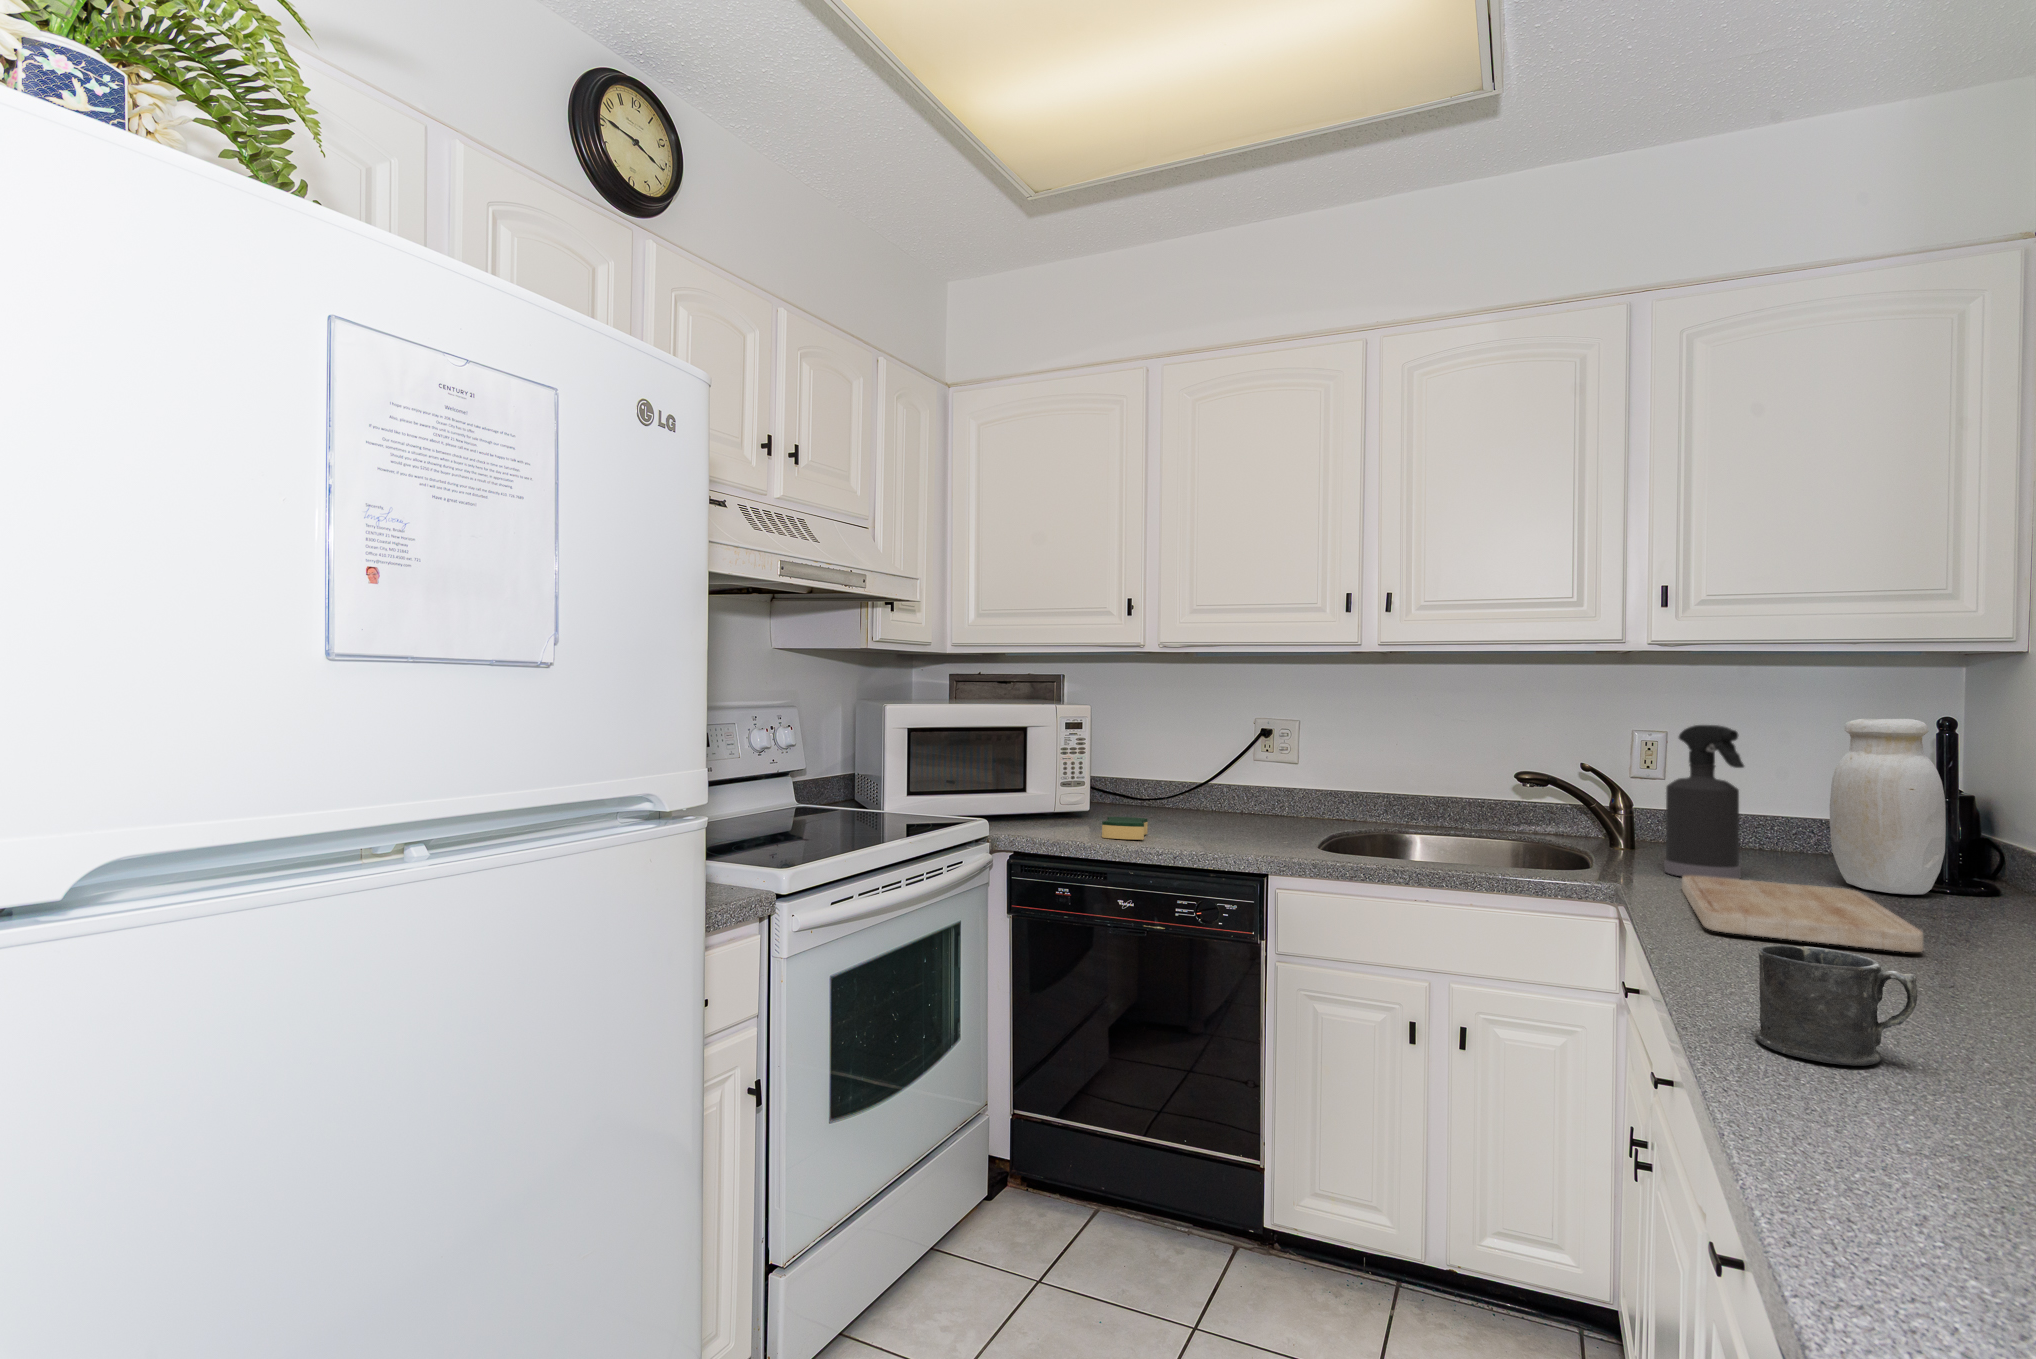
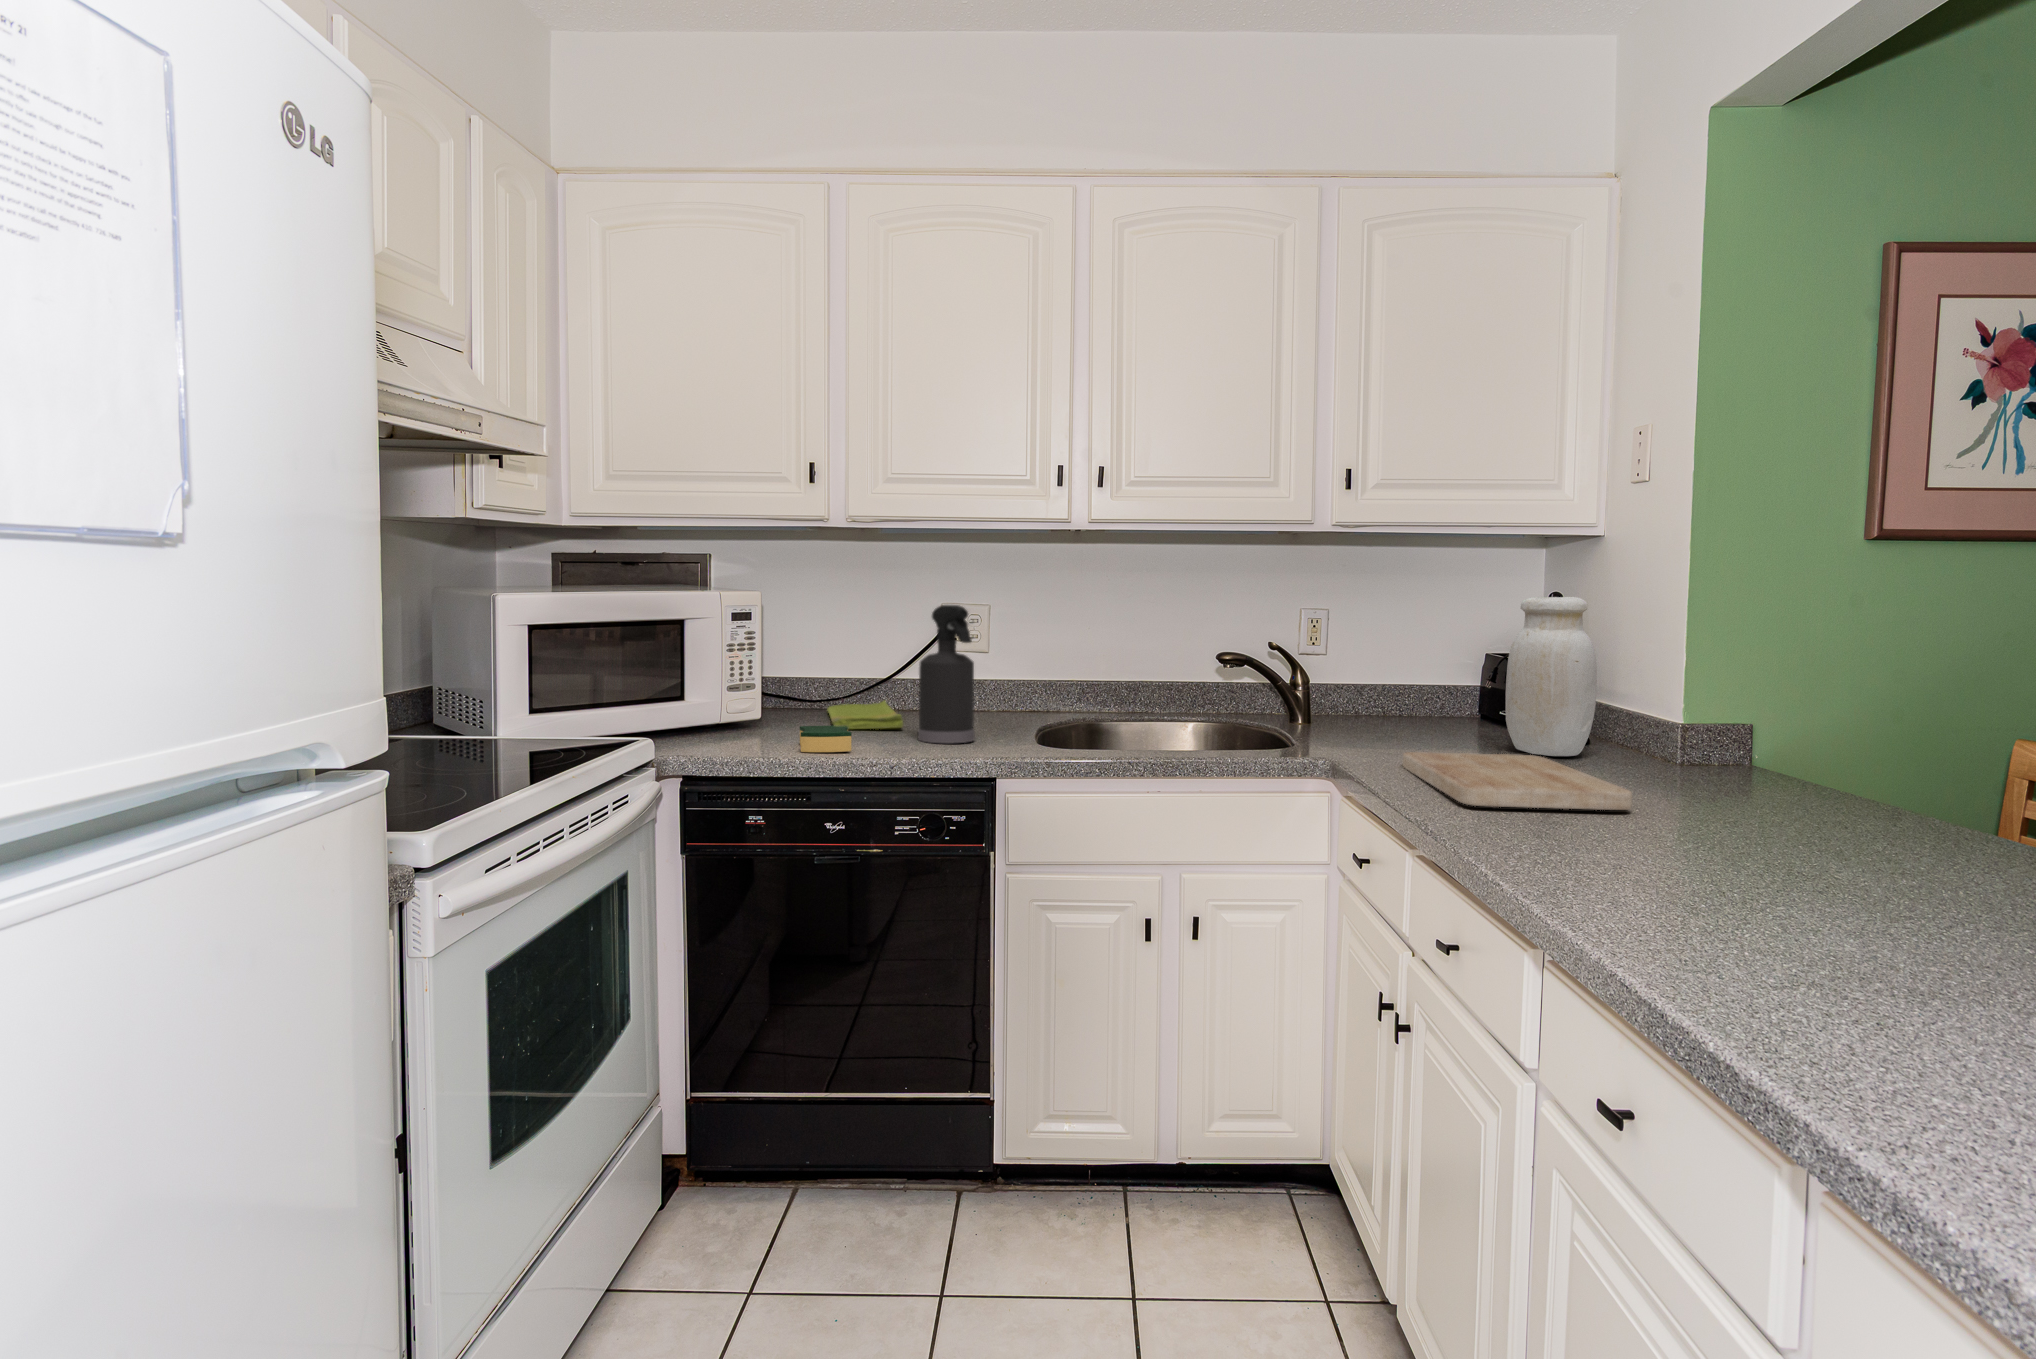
spray bottle: present [1664,725,1744,879] -> present [918,605,975,743]
dish towel: none [1147,800,1210,824] -> present [827,701,903,729]
mug: present [1755,945,1918,1066] -> none [1598,817,1739,924]

